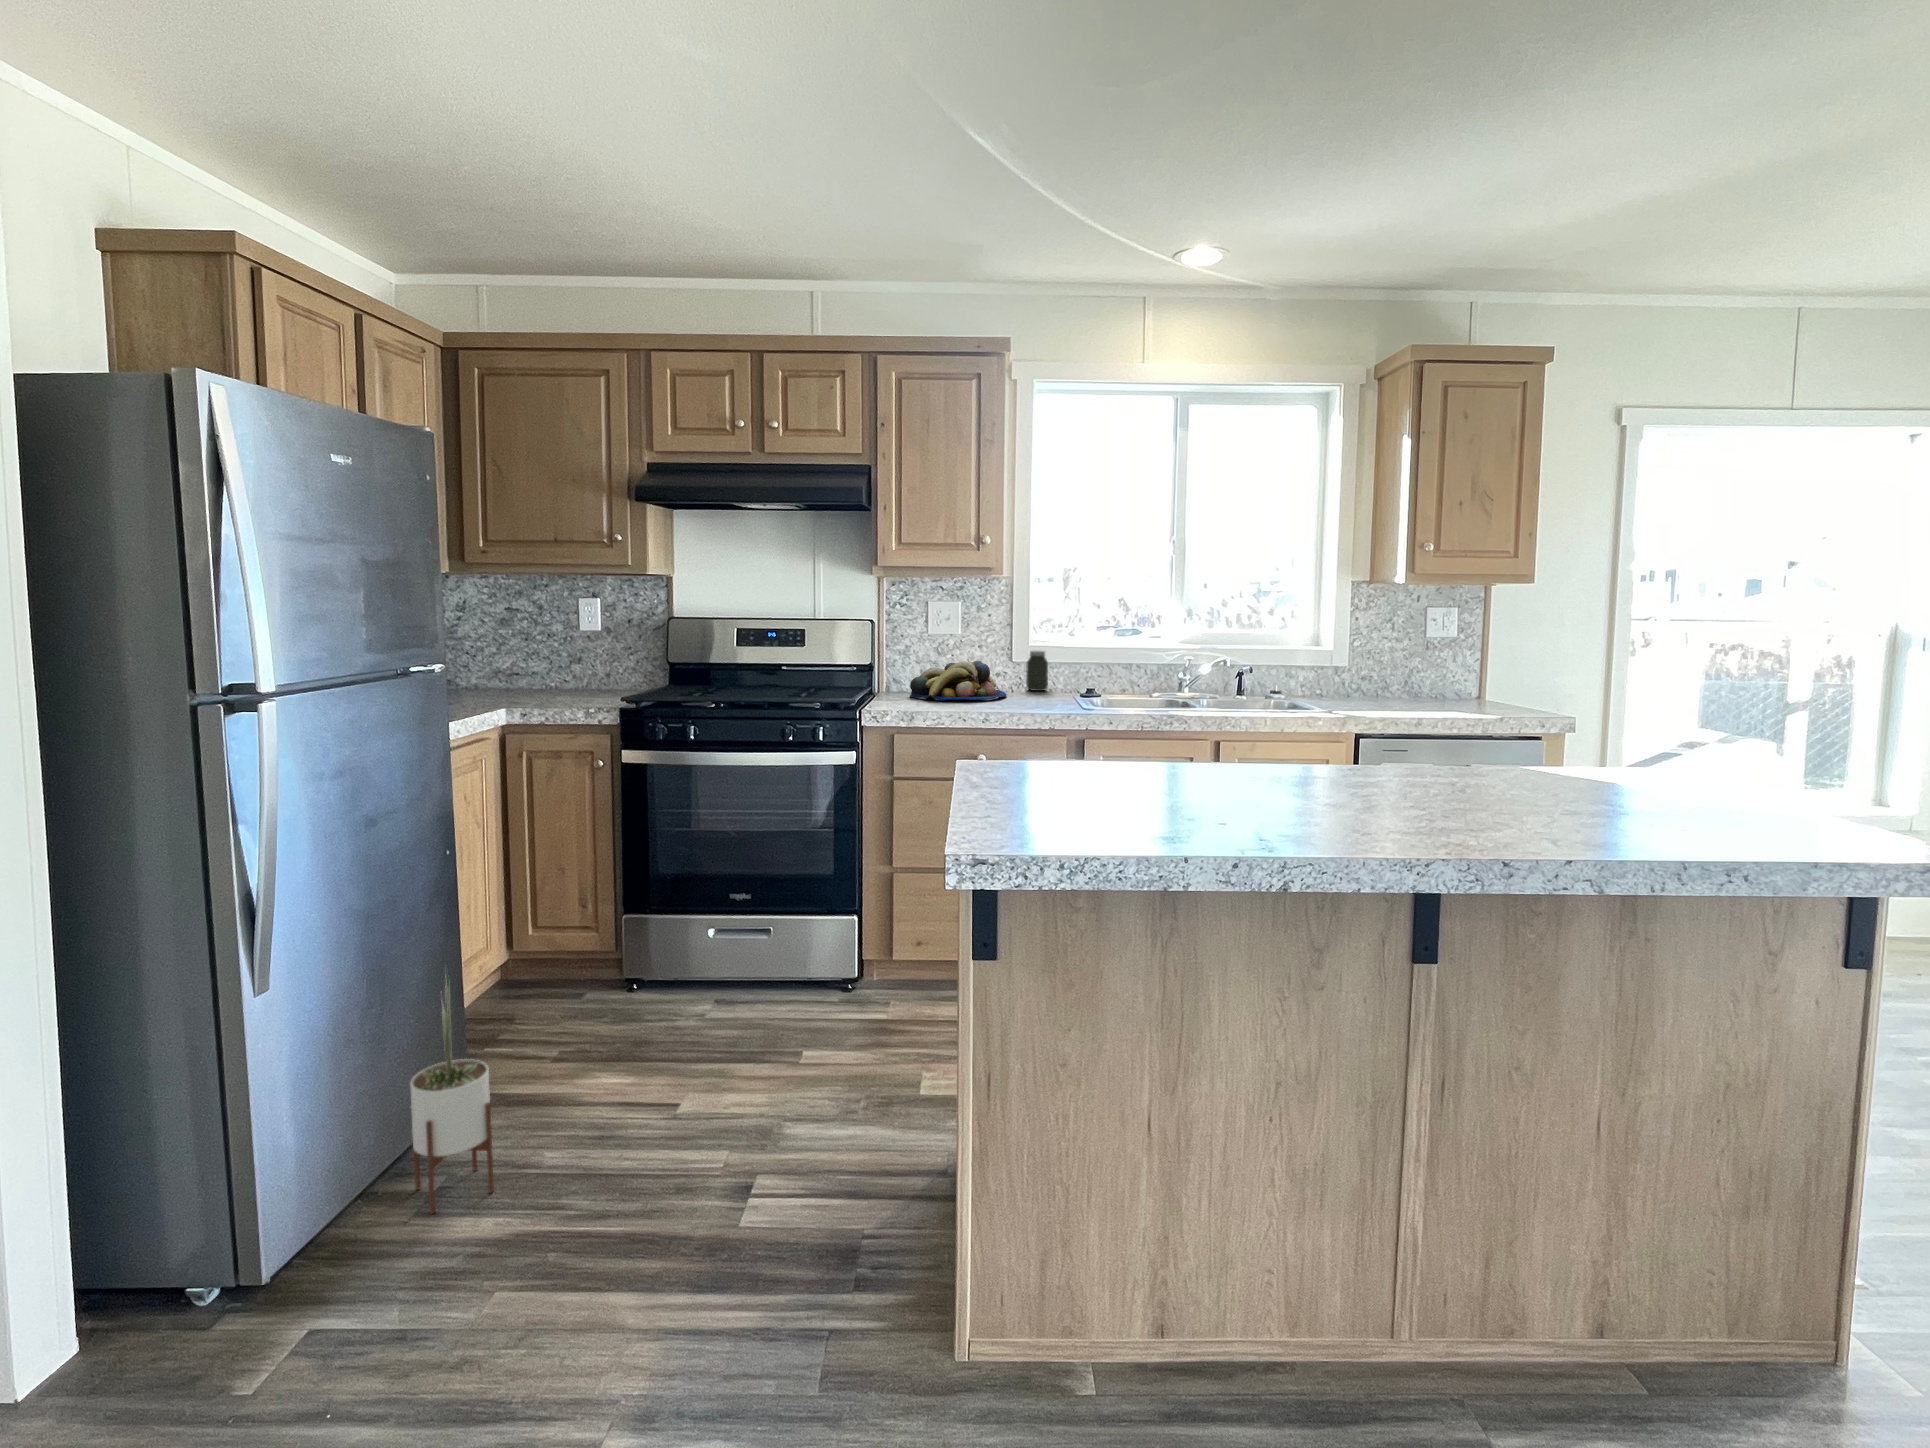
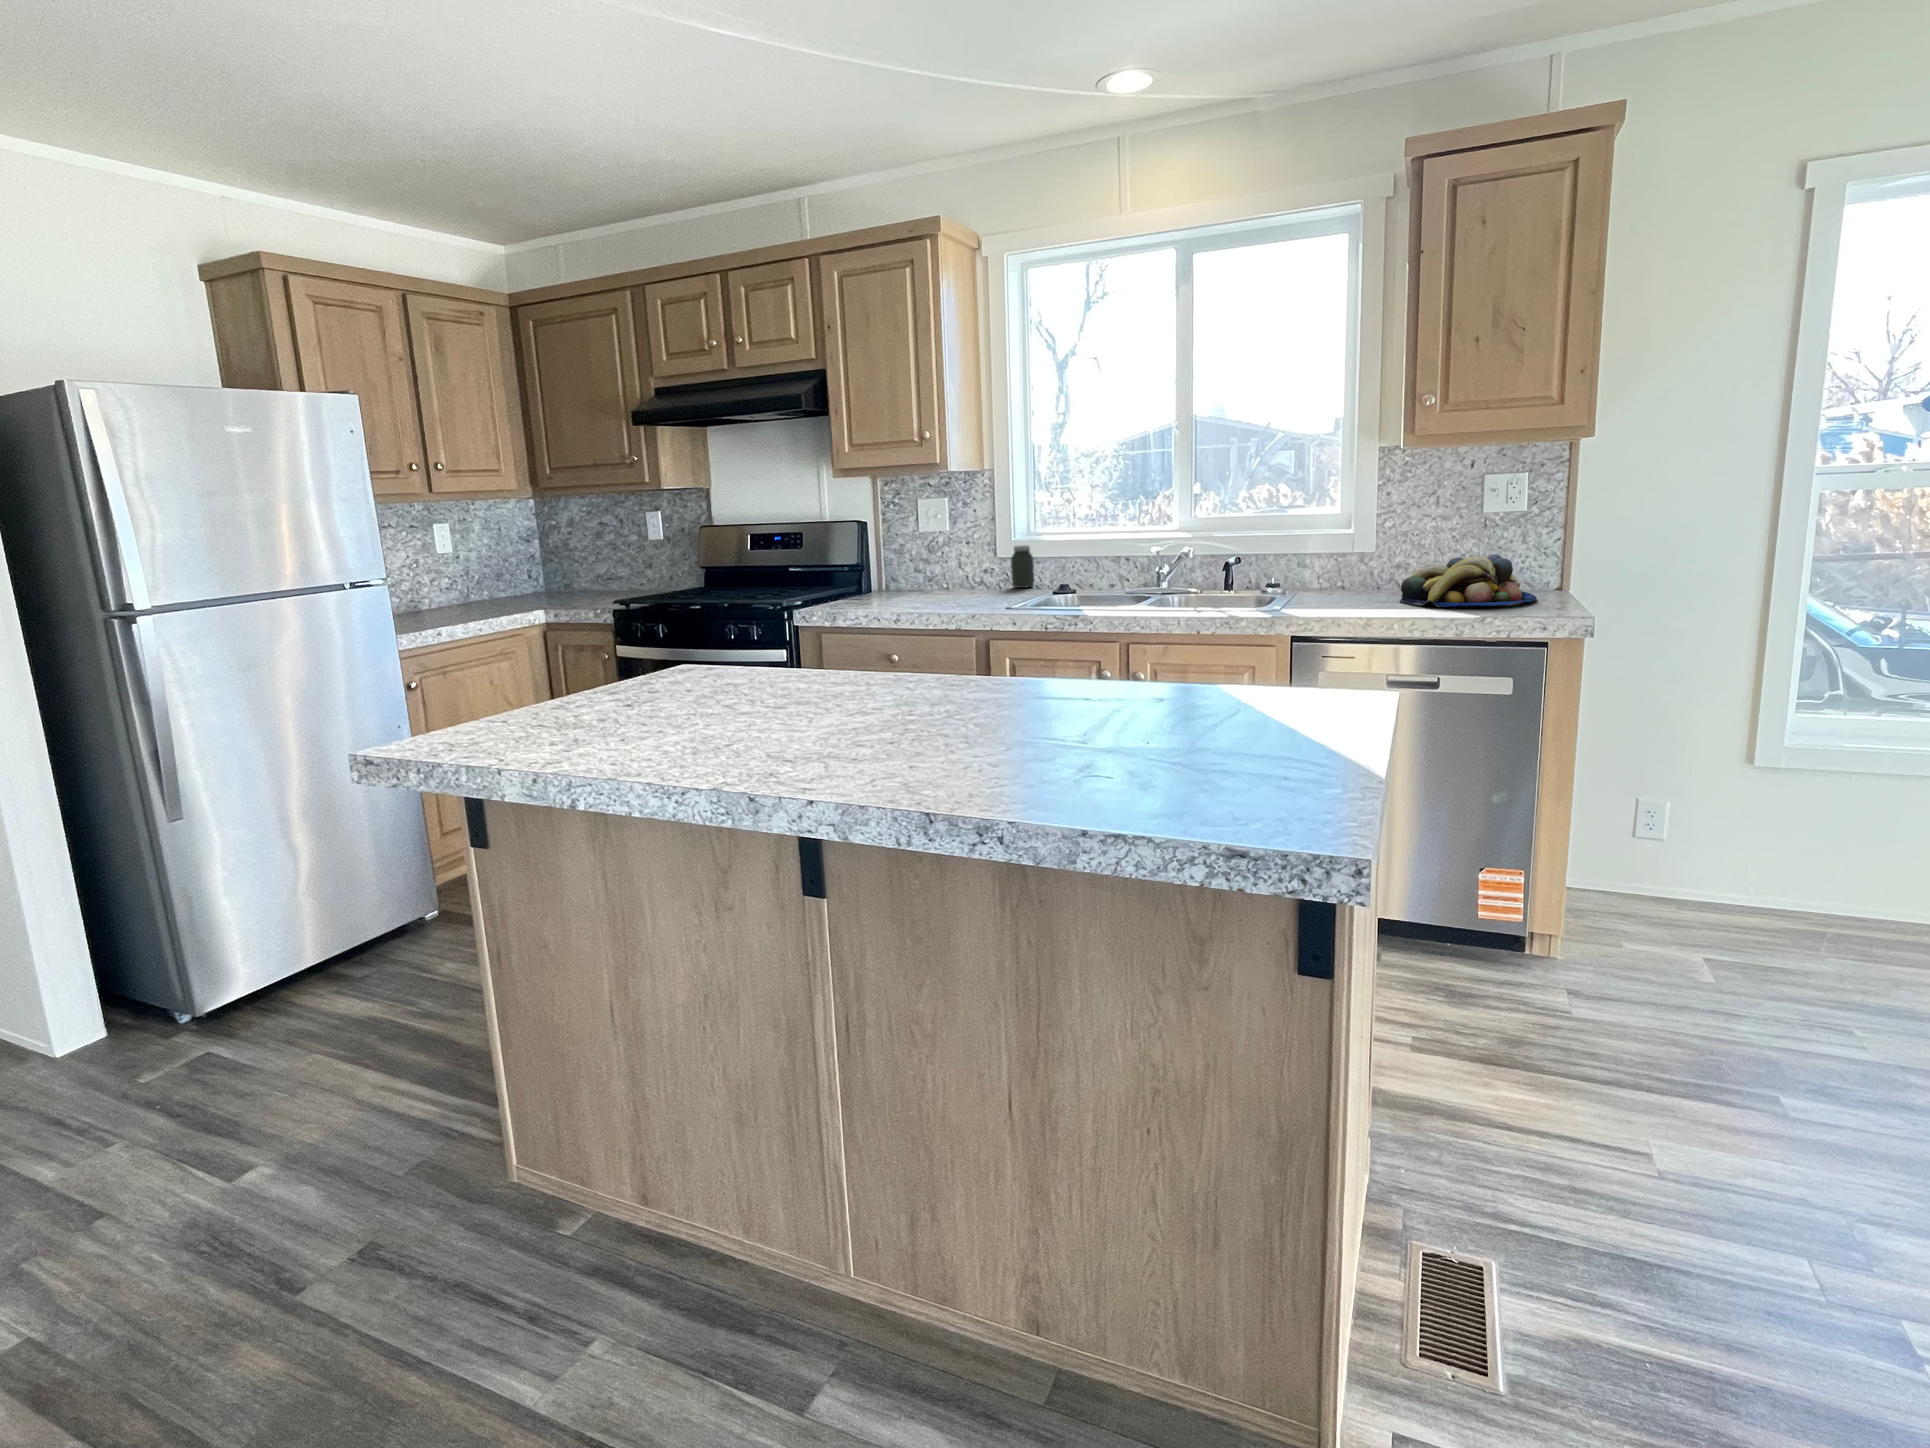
fruit bowl: present [910,661,1007,700] -> present [1400,554,1537,607]
potted plant: present [410,977,494,1214] -> none [318,812,401,993]

